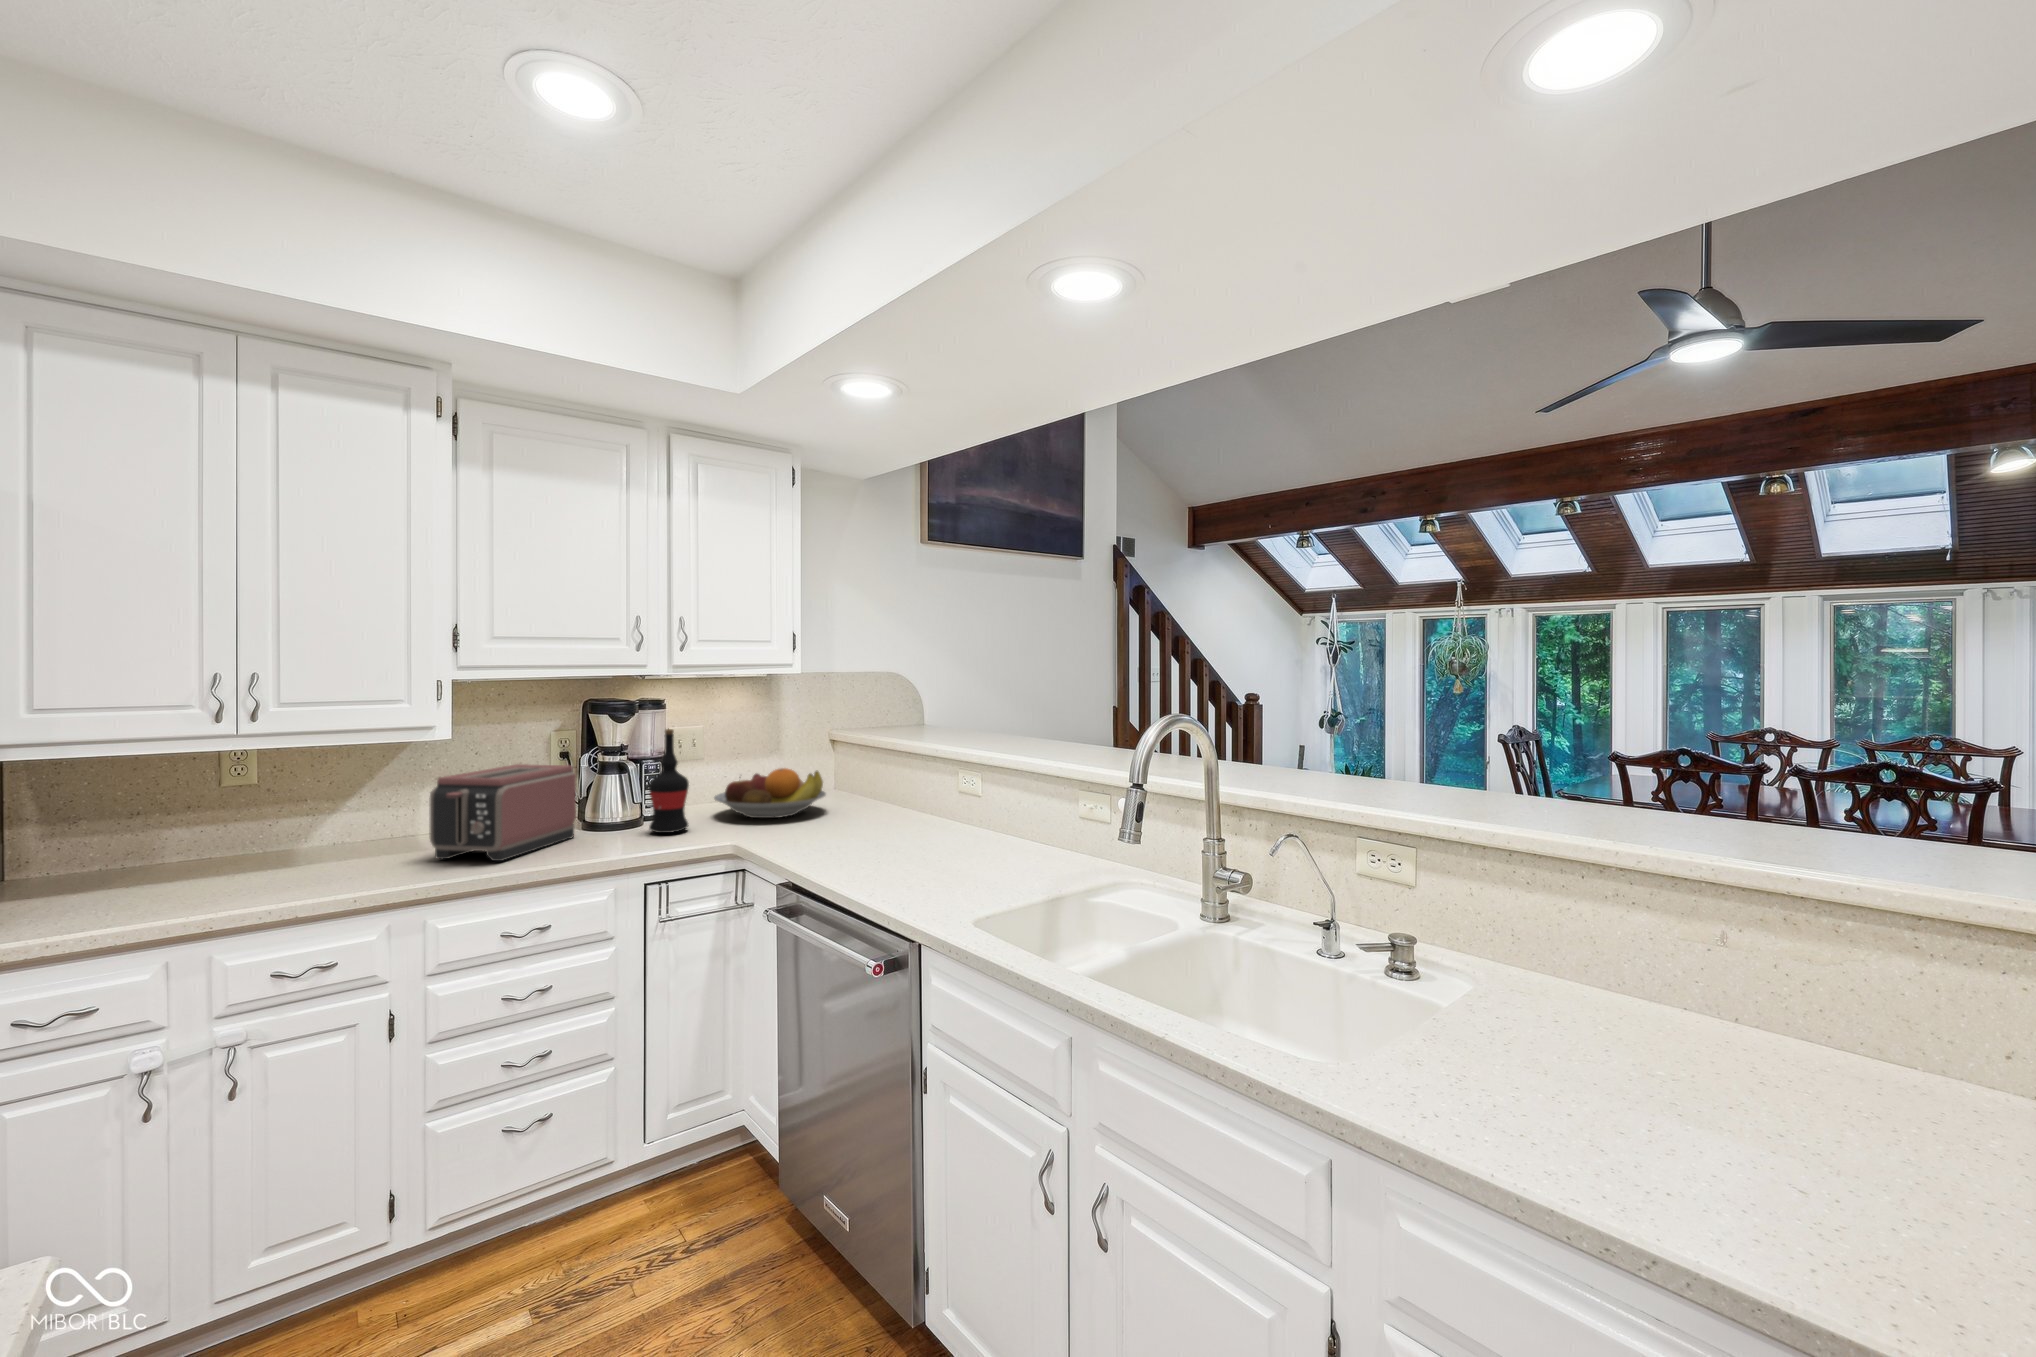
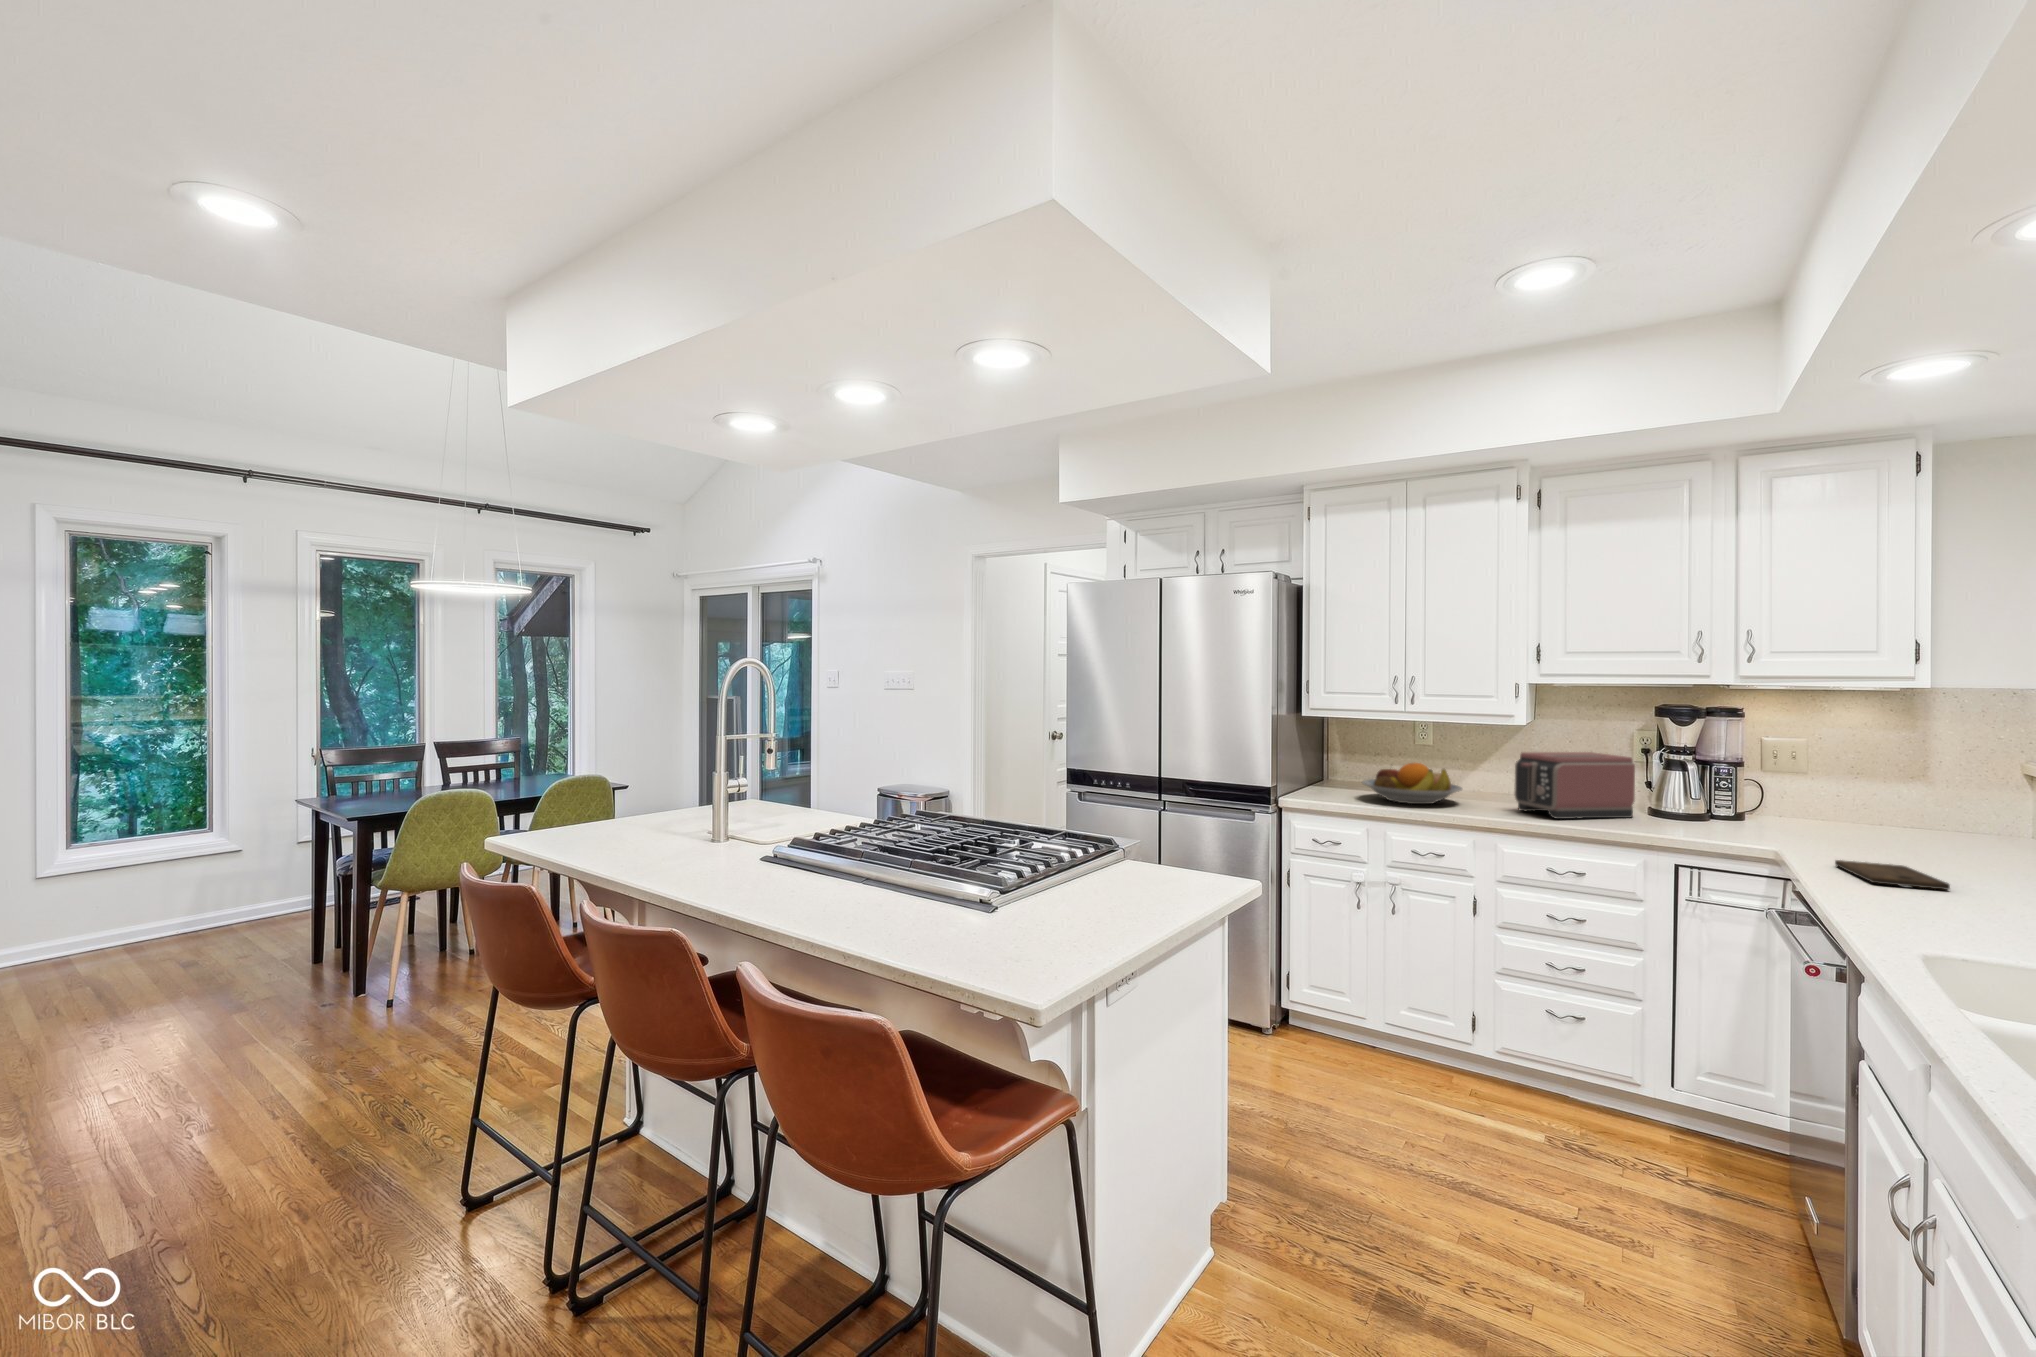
wine bottle: present [649,729,689,833] -> none [1702,734,1747,830]
fruit bowl: present [714,768,826,818] -> present [1362,763,1462,804]
cutting board: none [800,840,891,865] -> present [1835,860,1950,890]

